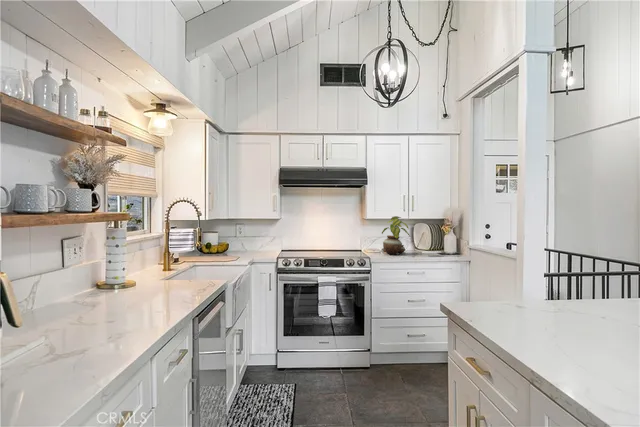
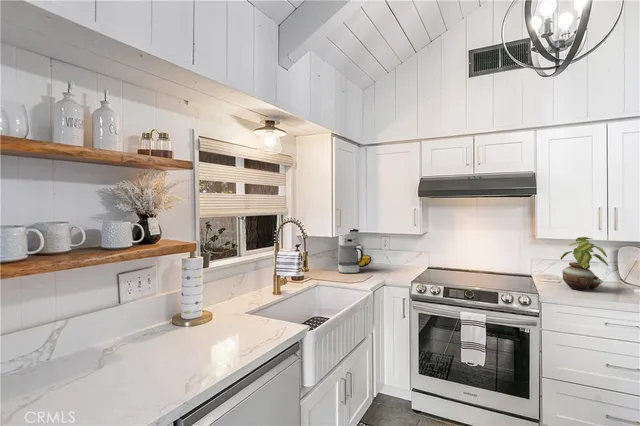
coffee maker: none [200,214,226,257] -> present [338,229,363,273]

